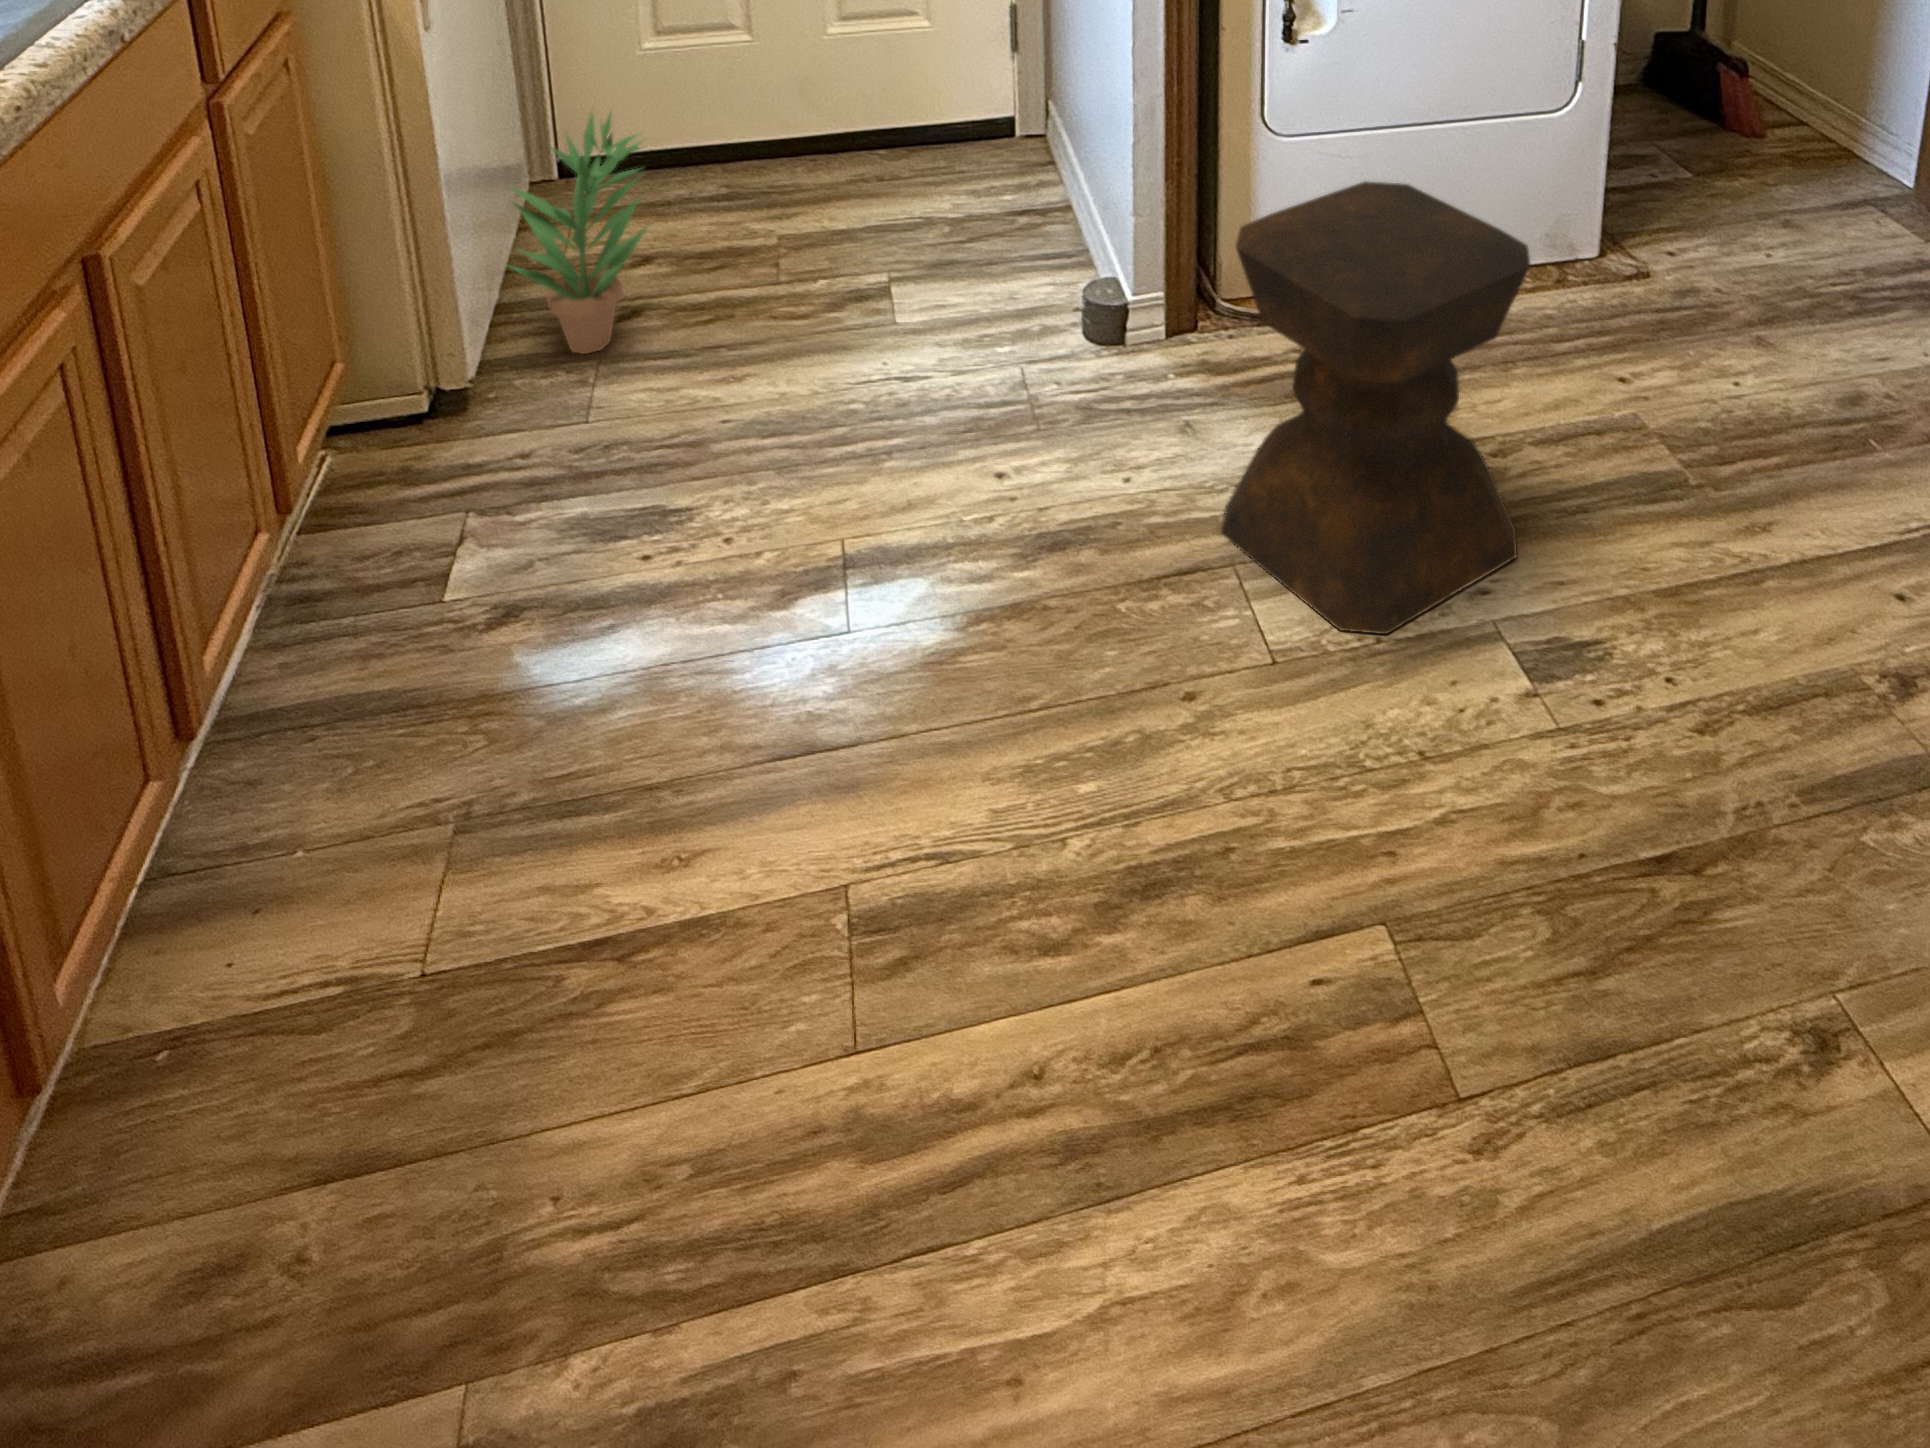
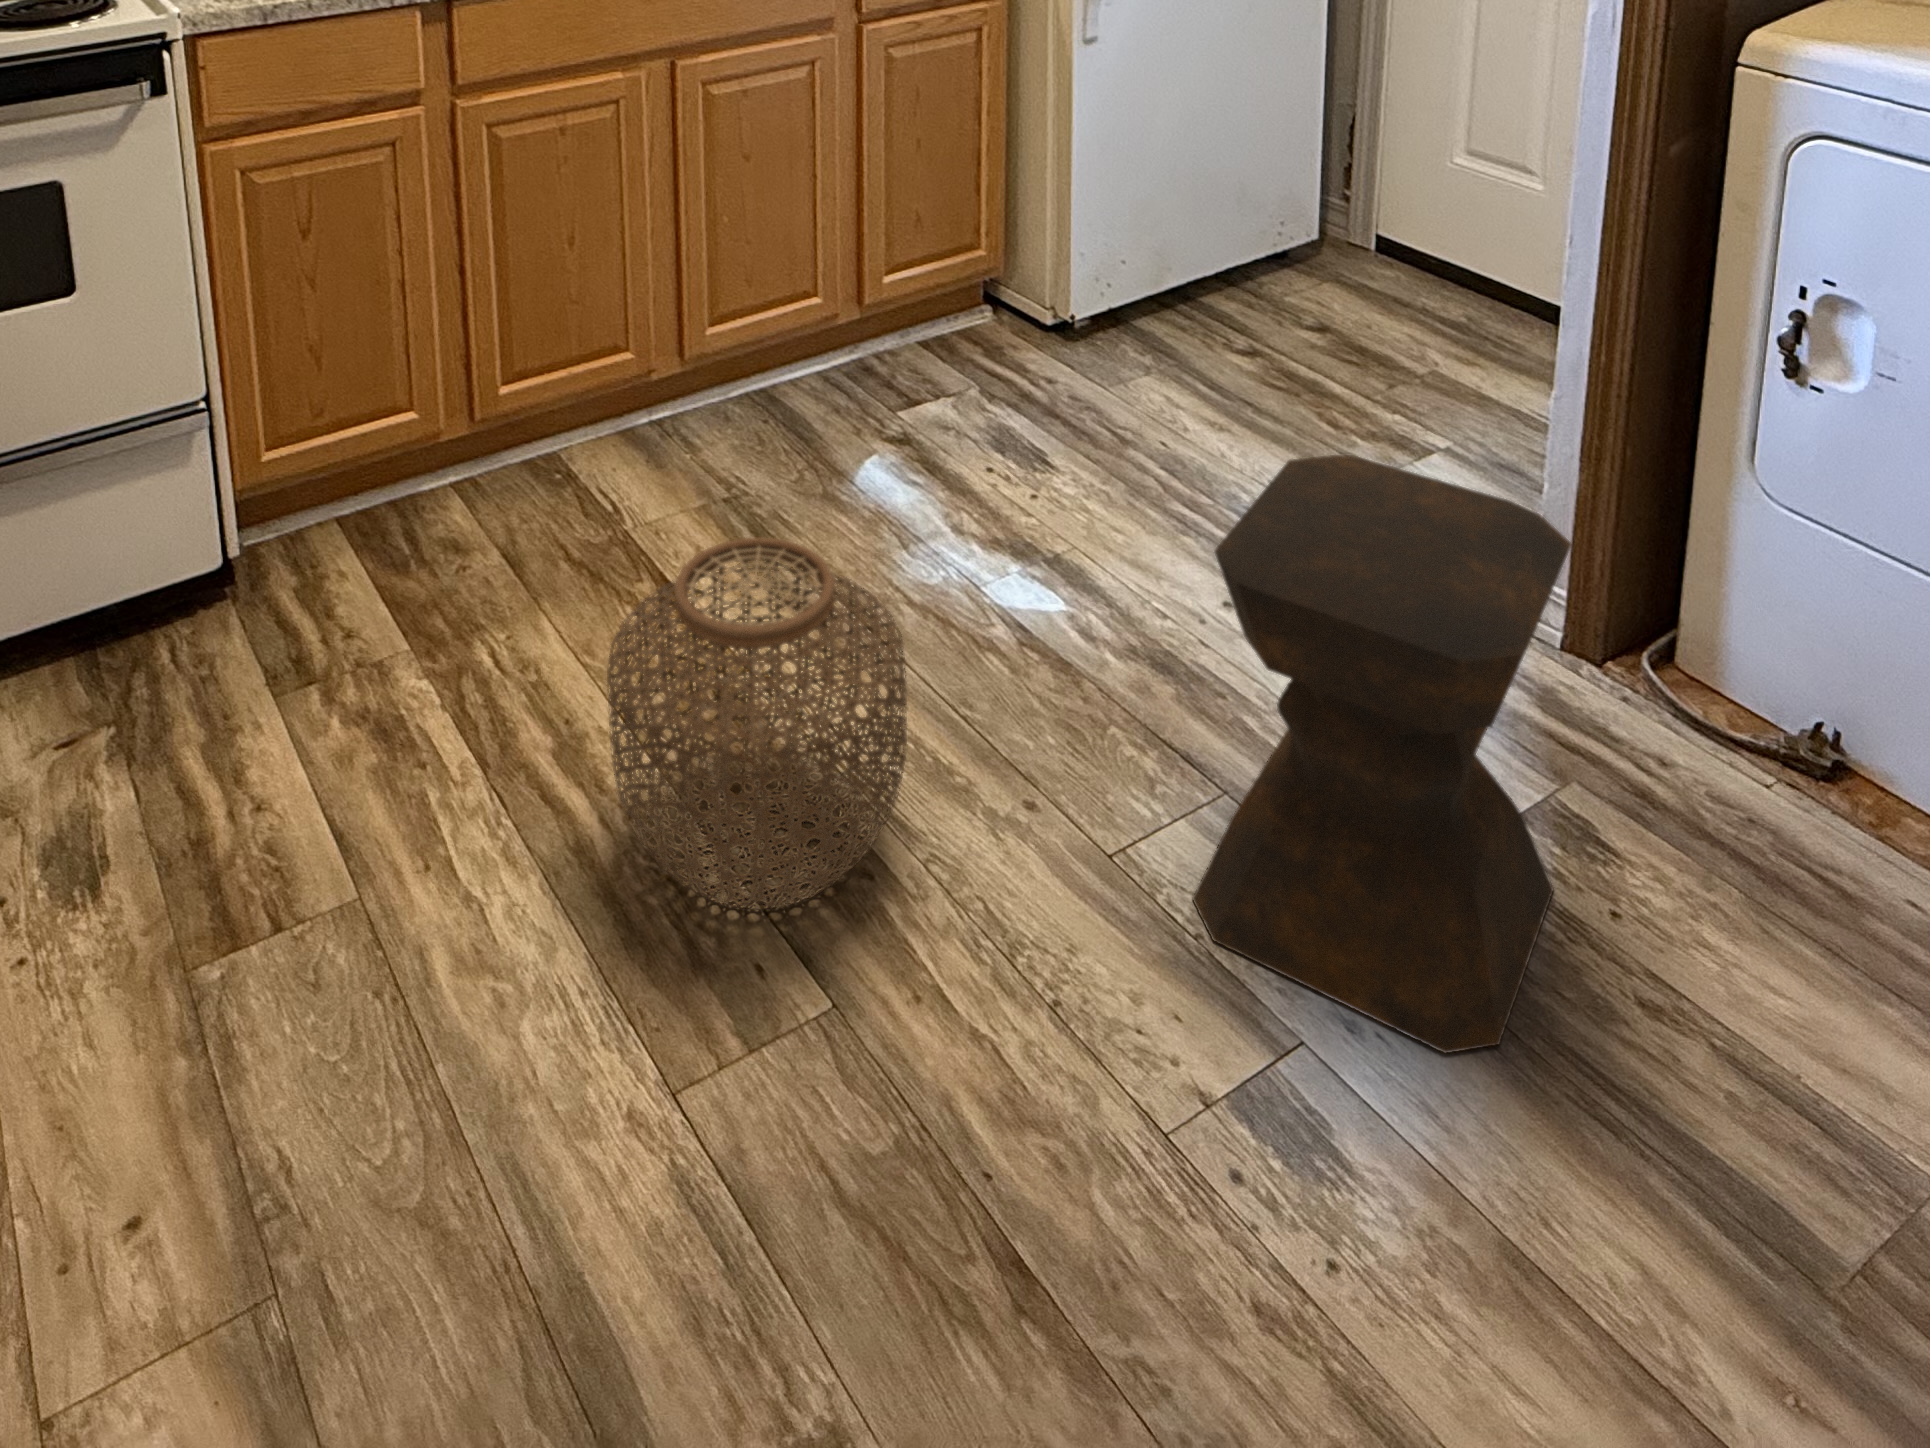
potted plant: present [509,113,648,354] -> none [1134,160,1261,361]
woven basket: none [978,577,1340,1025] -> present [607,538,907,909]

